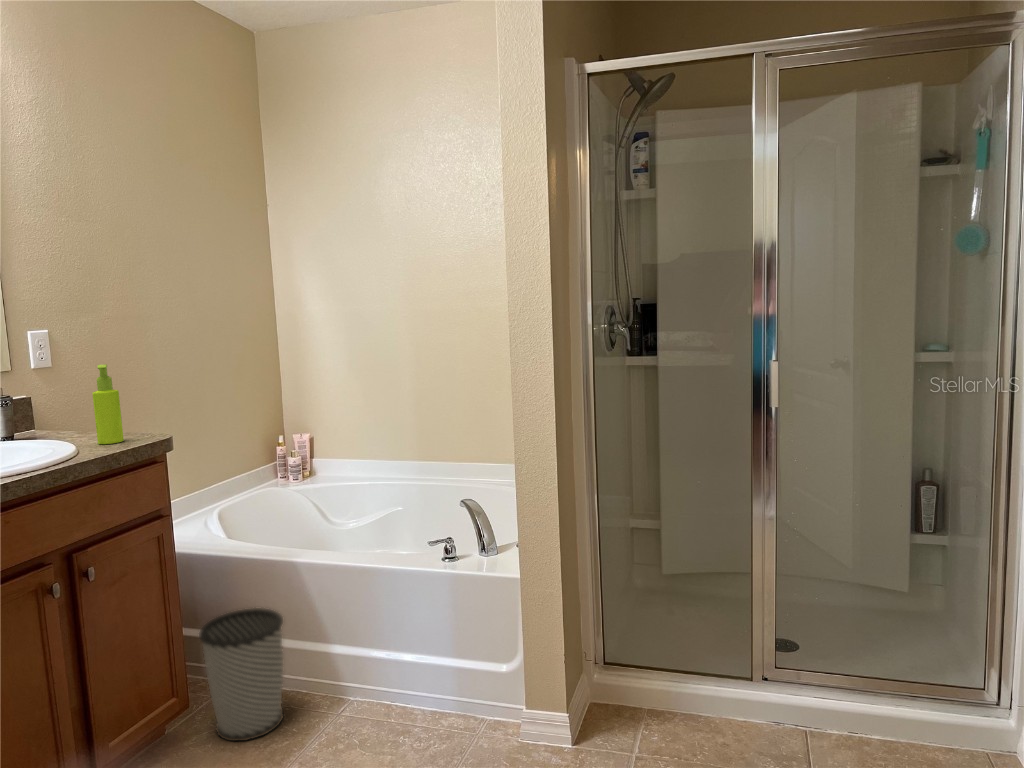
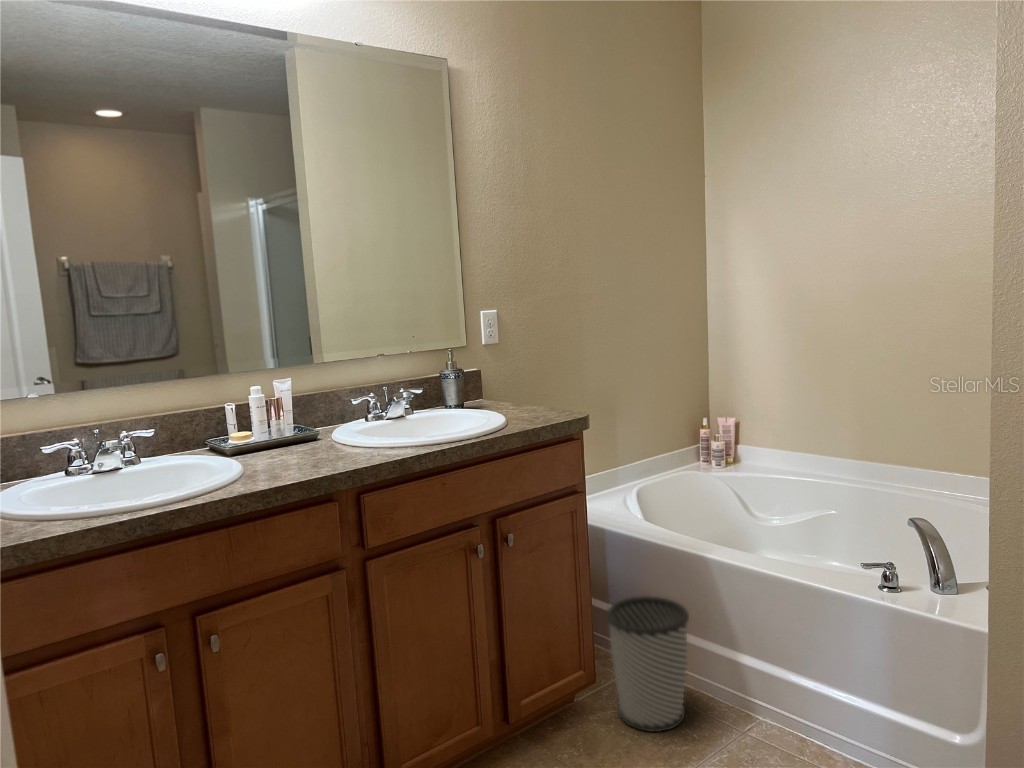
soap dispenser: present [92,364,124,444] -> none [522,342,546,418]

